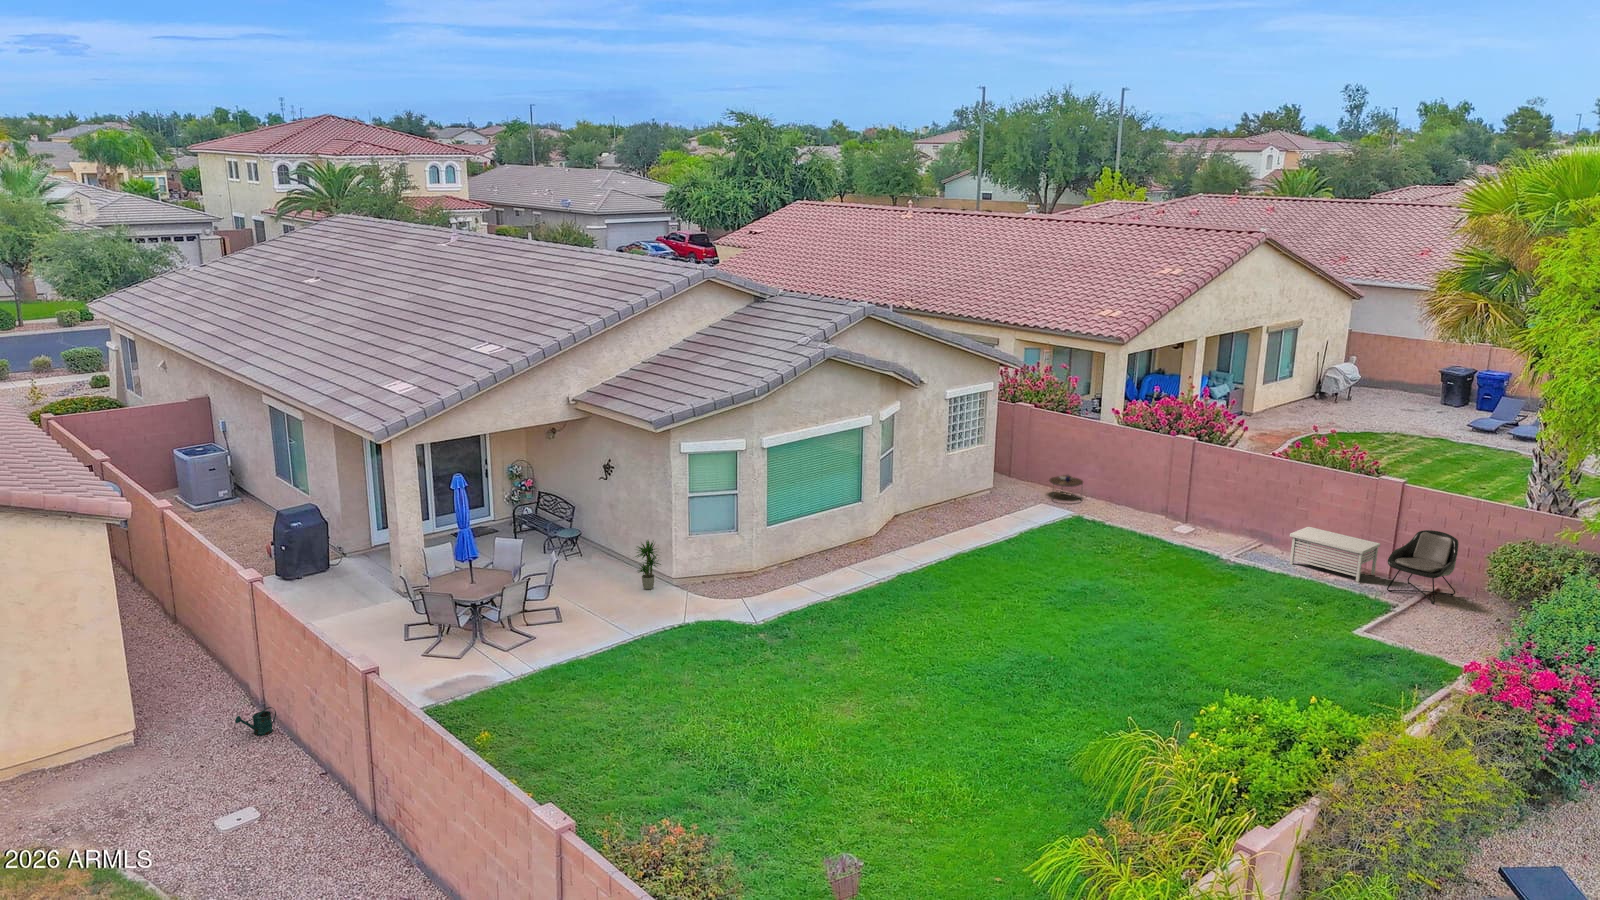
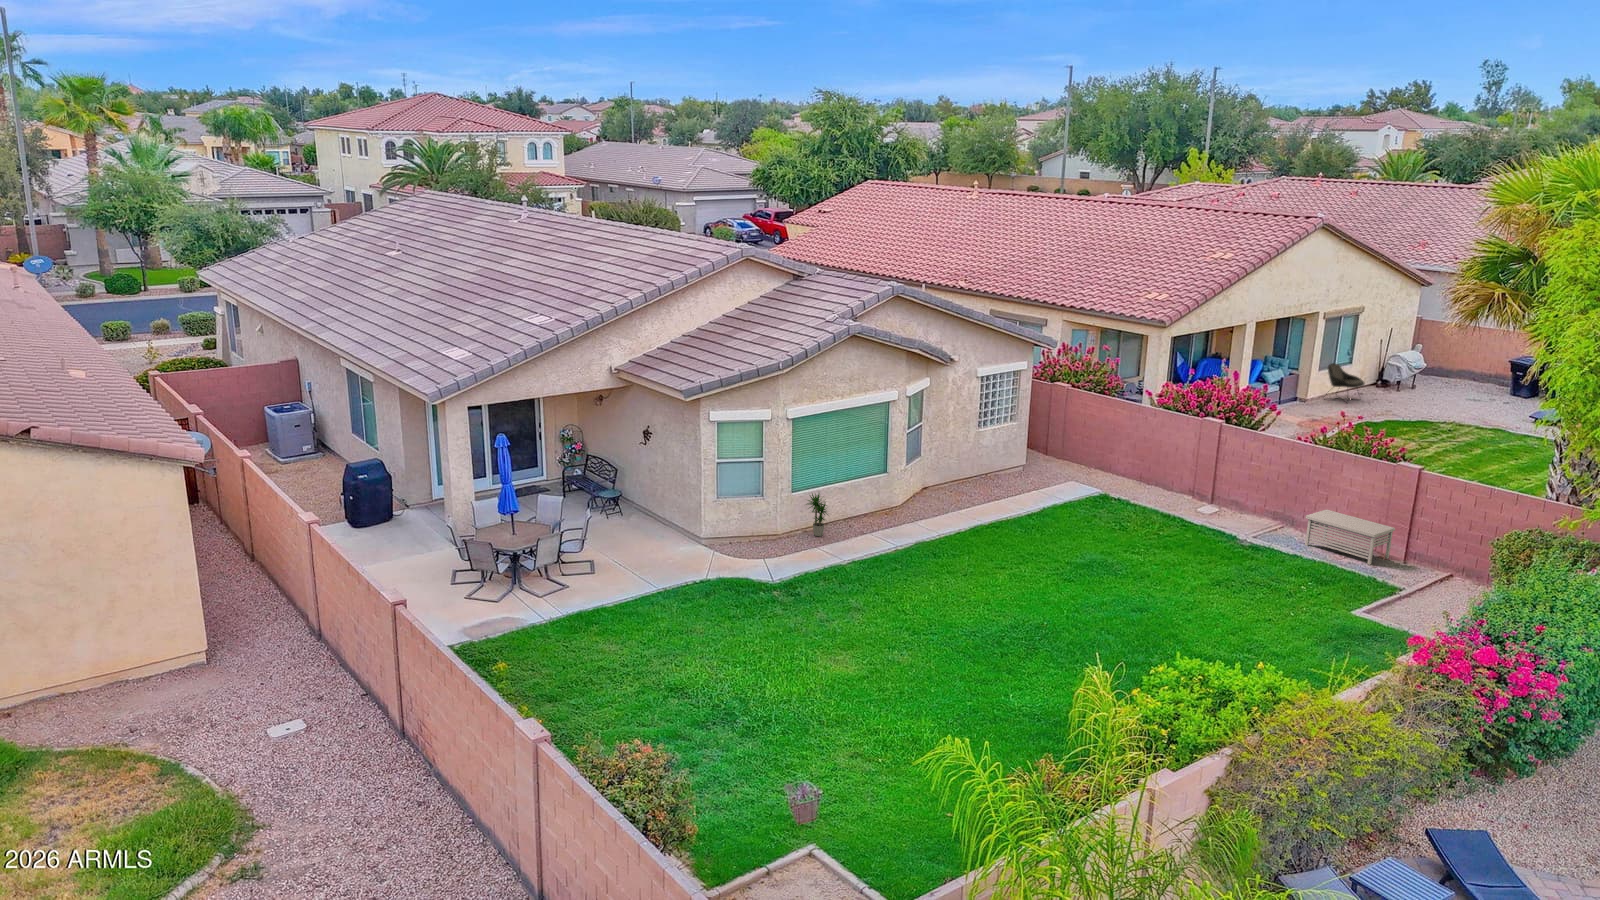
side table: present [1049,475,1083,502] -> none [1081,453,1114,482]
lounge chair: present [1387,530,1459,604] -> present [1326,363,1365,399]
potted plant: present [635,540,661,589] -> present [807,493,828,536]
watering can: present [235,707,276,736] -> none [292,636,328,661]

